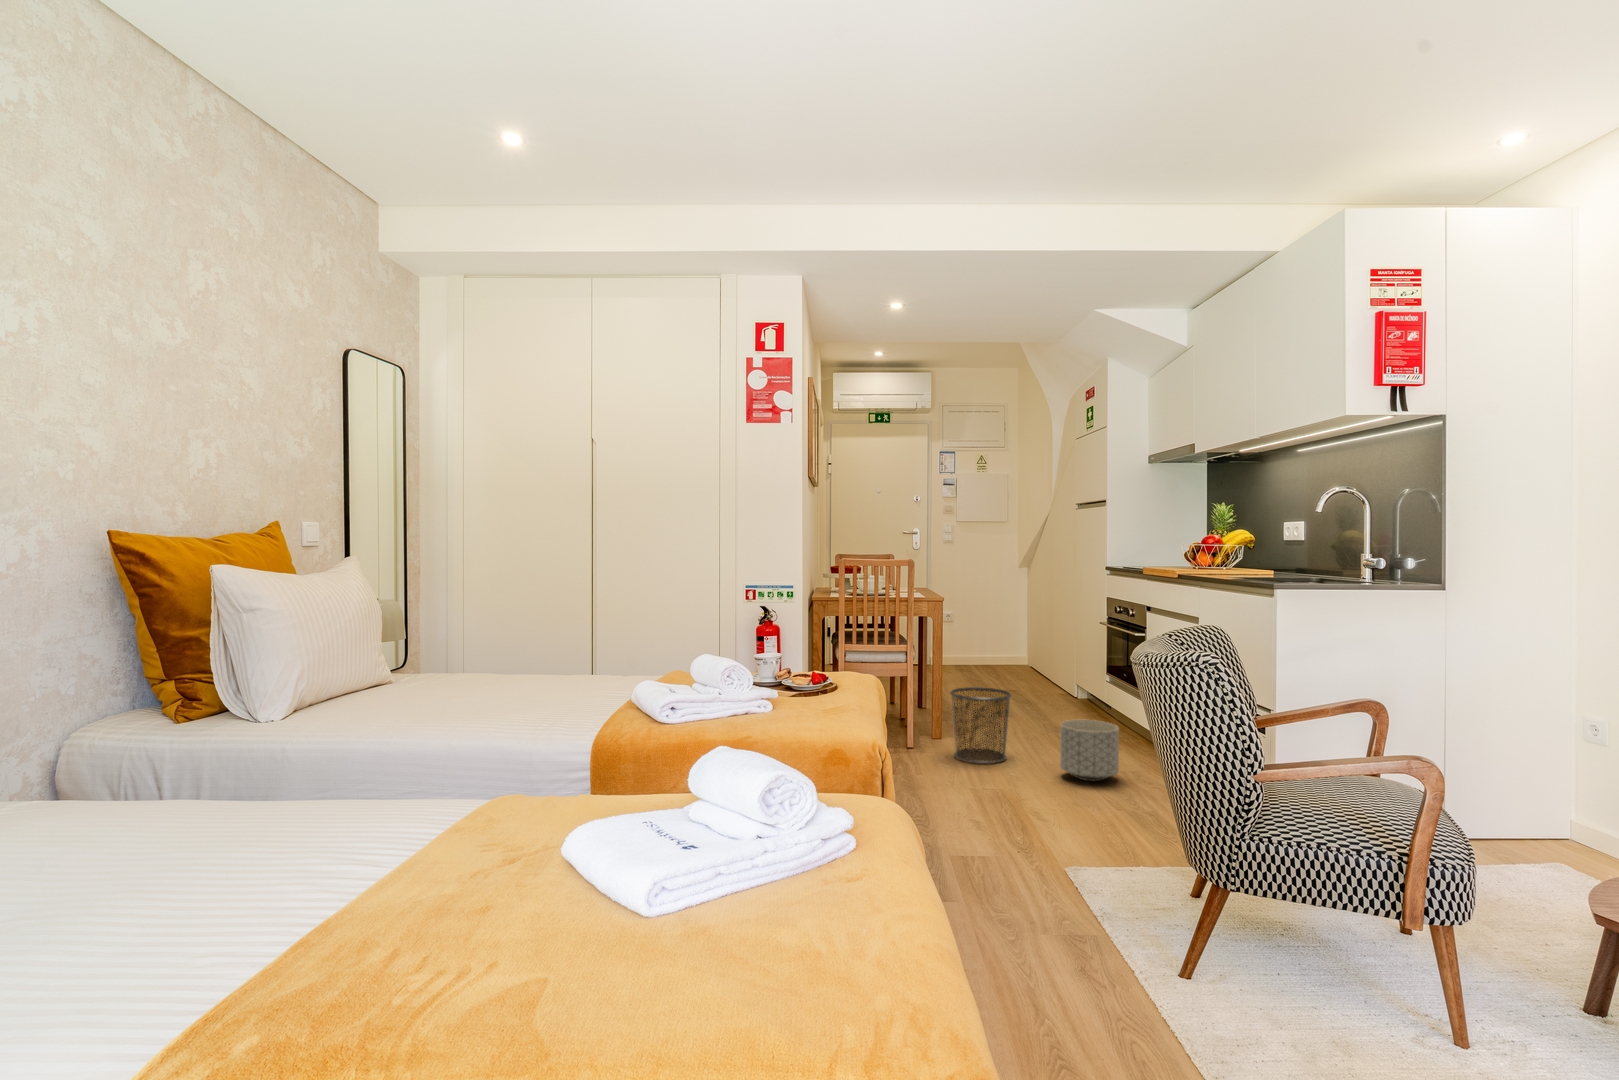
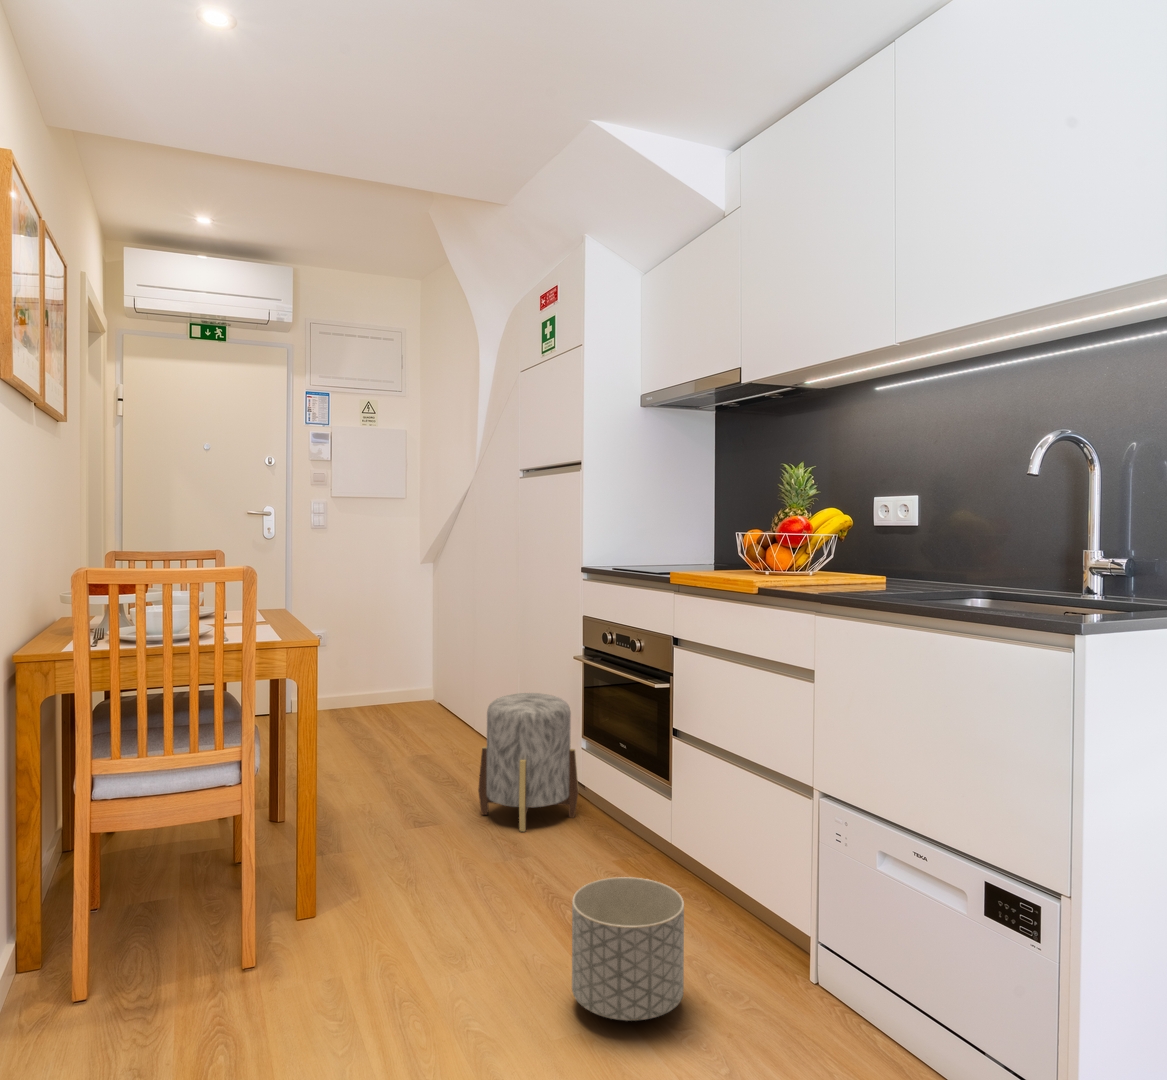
stool: none [1038,645,1102,725] -> present [478,693,578,832]
waste bin: present [950,687,1011,764] -> none [334,819,463,1002]

